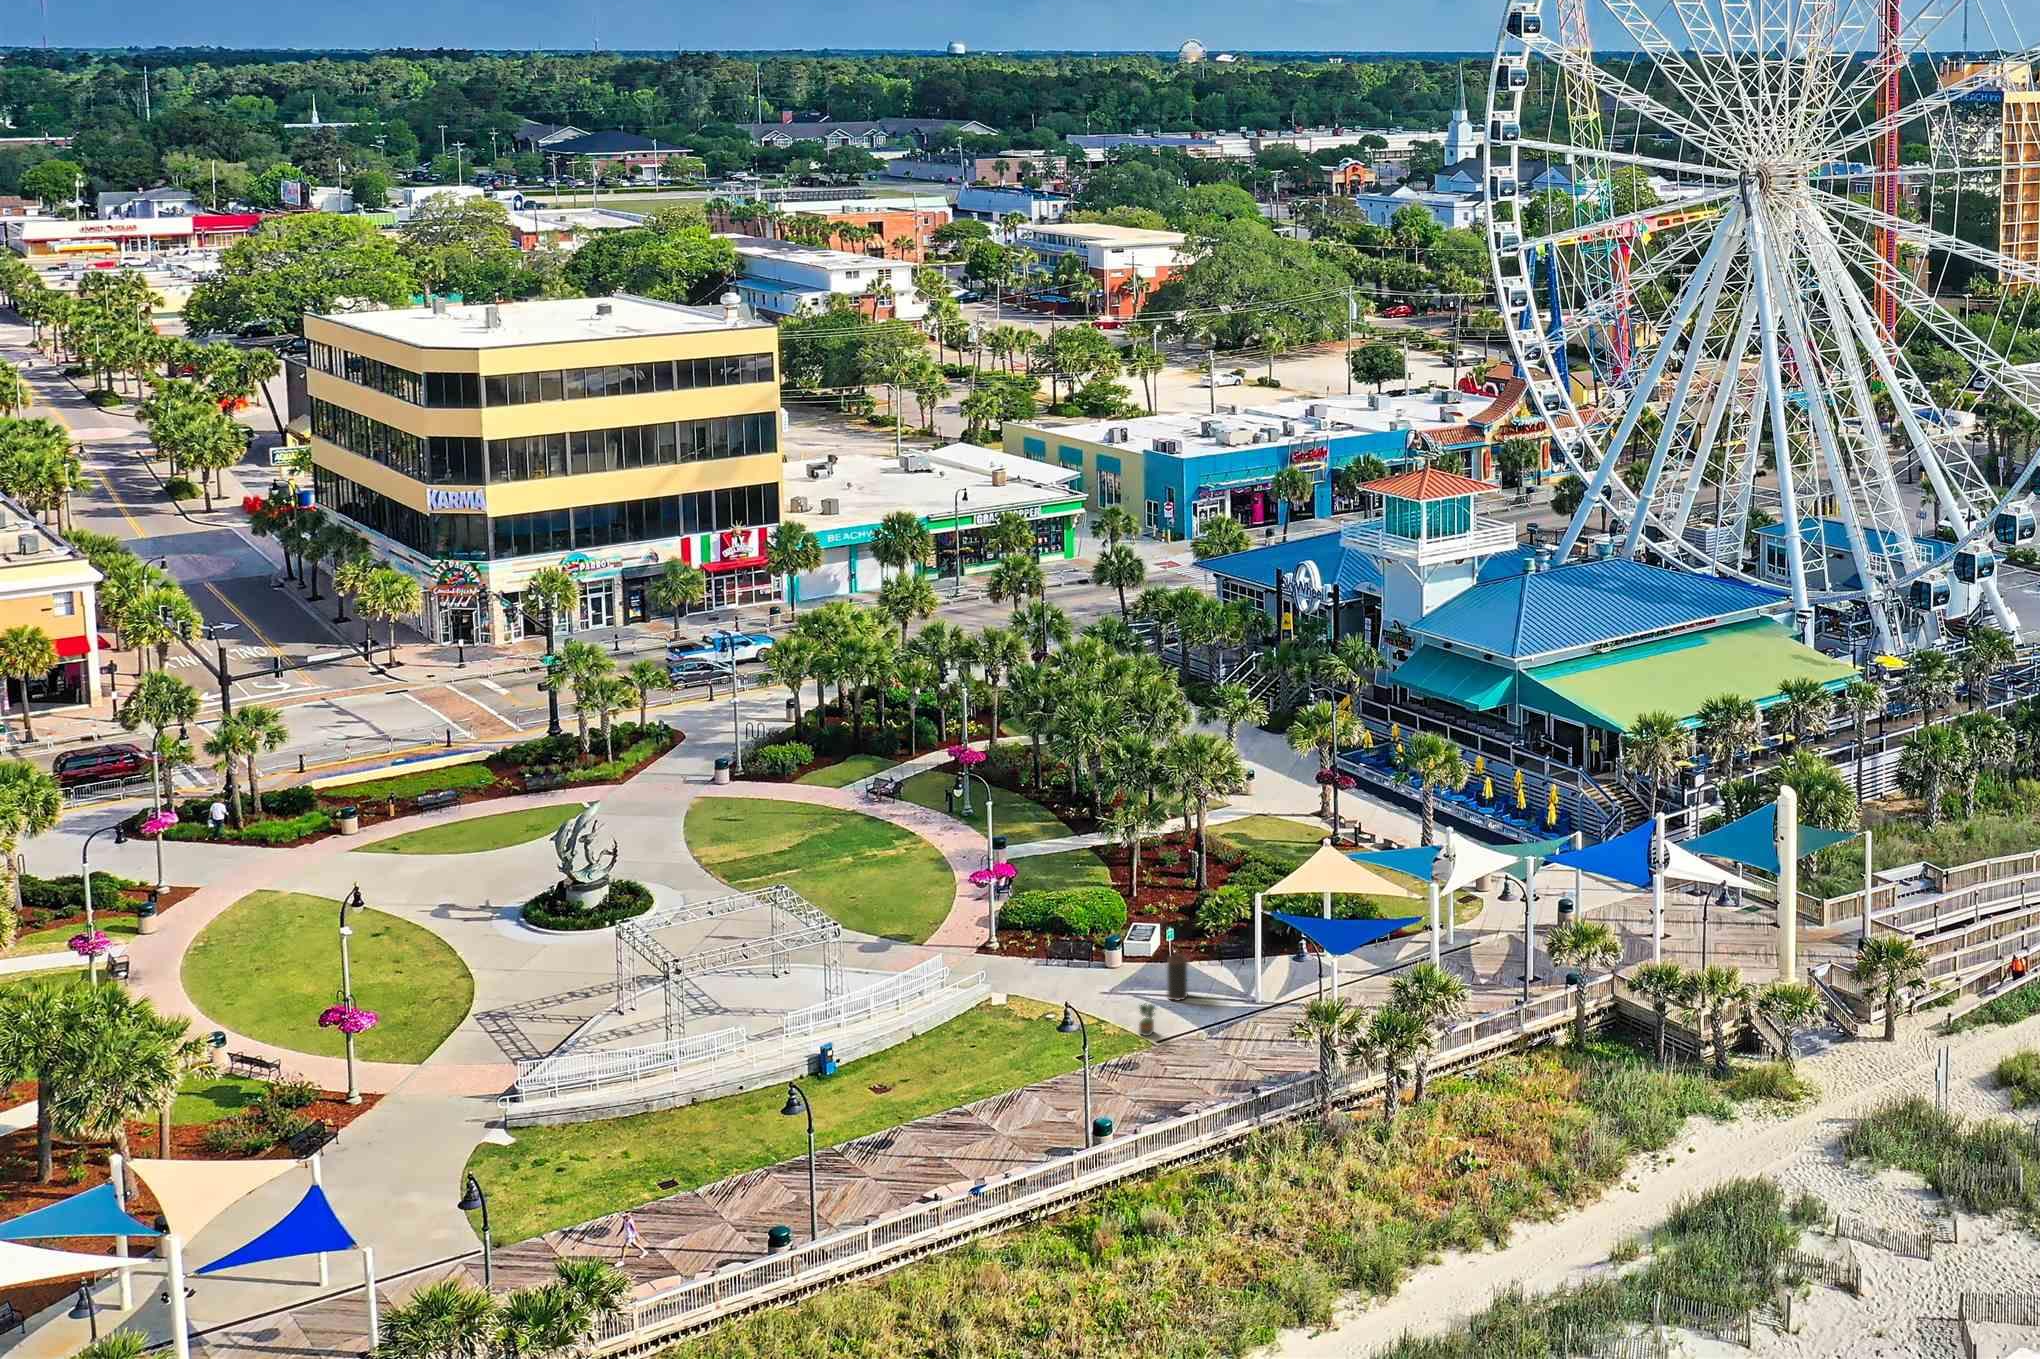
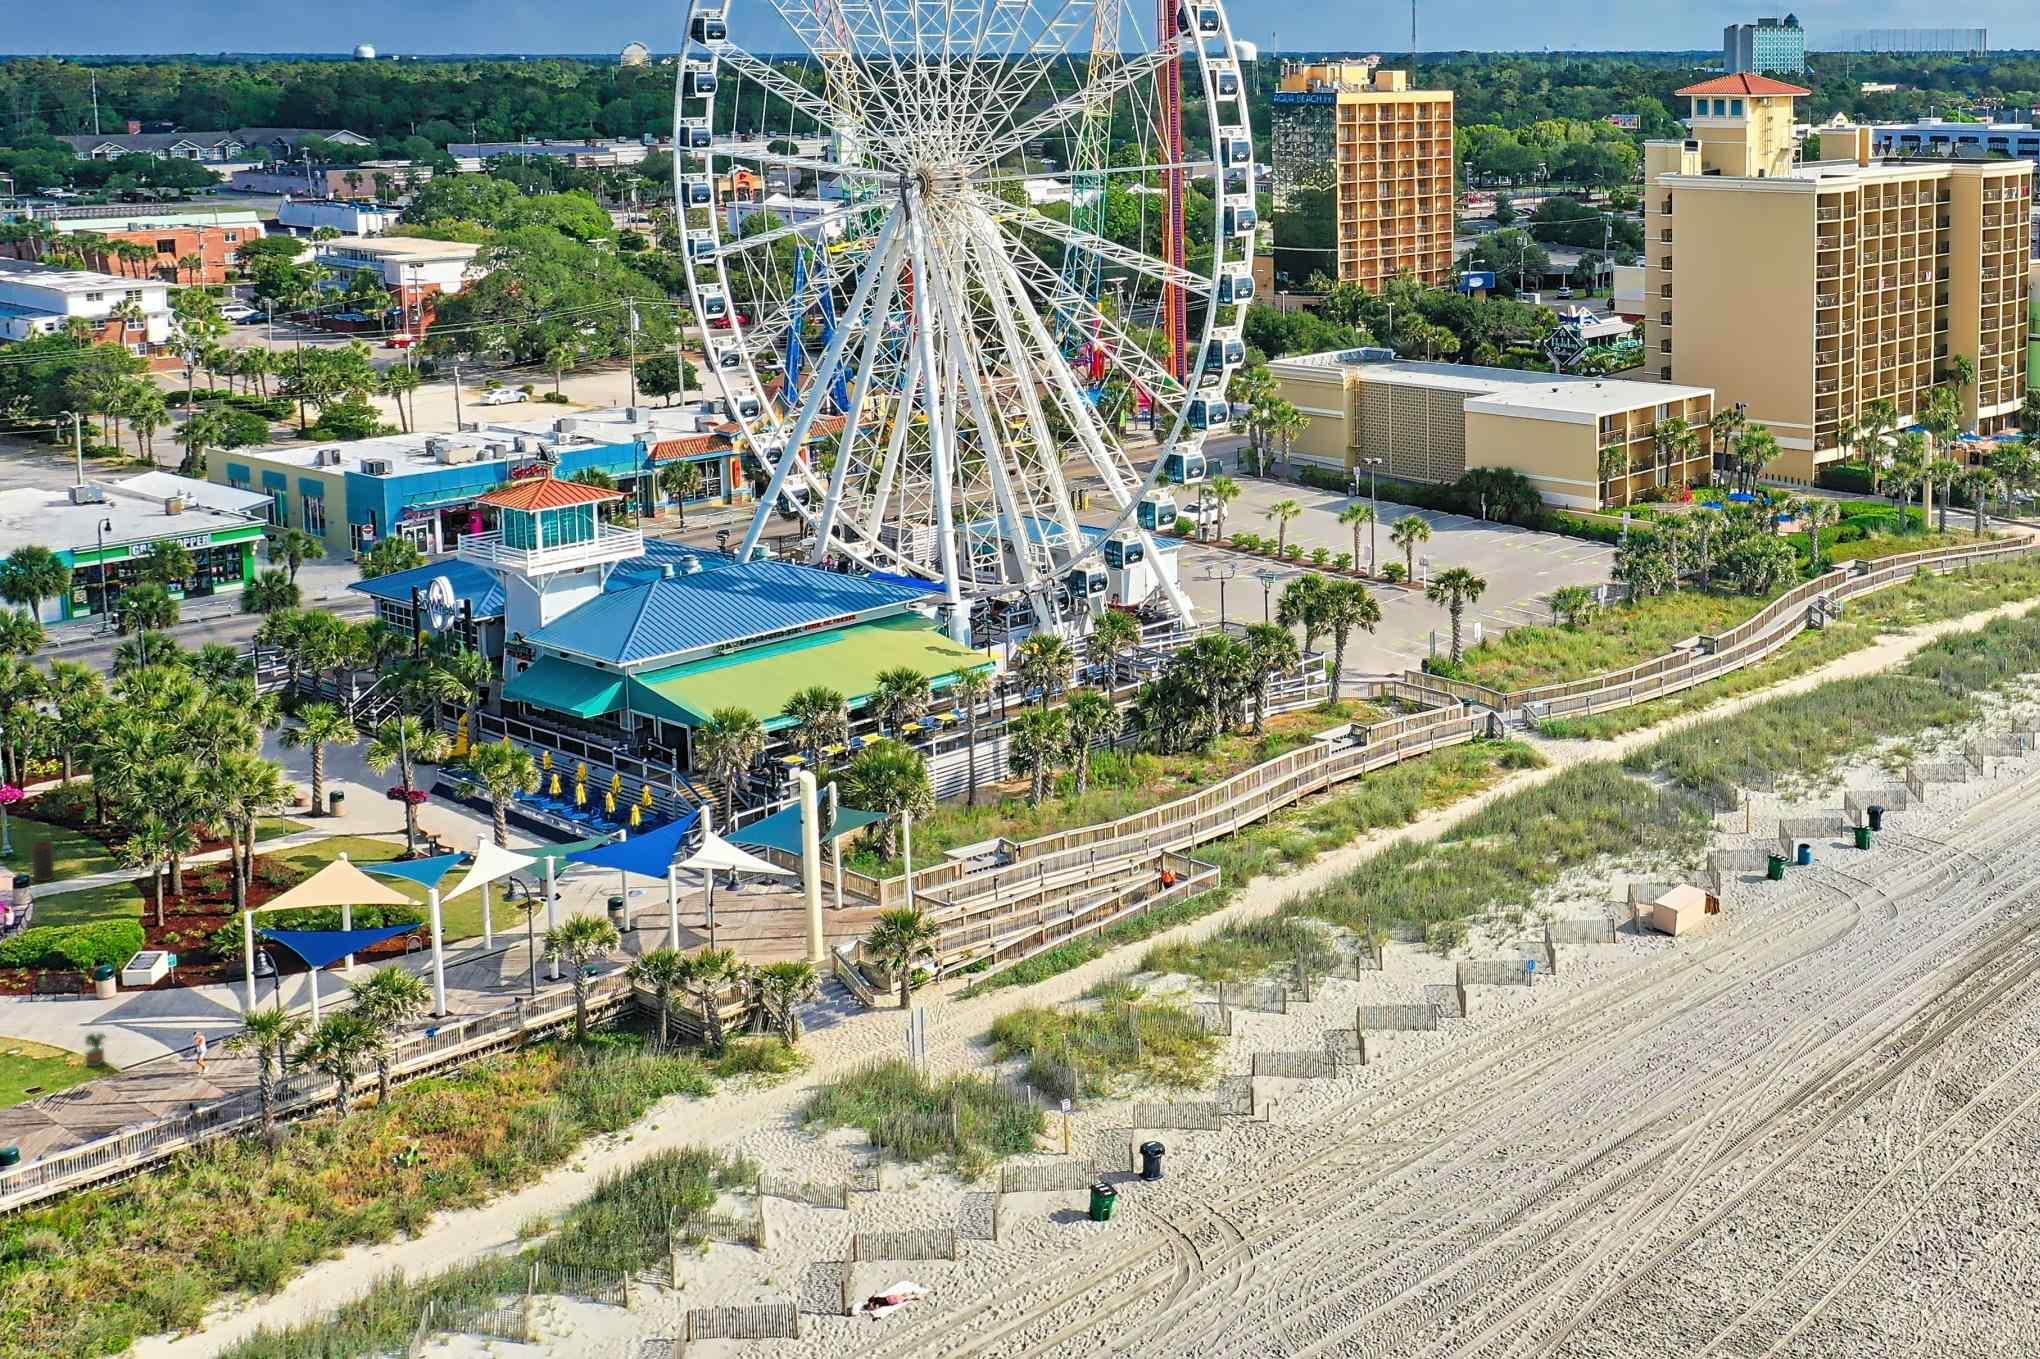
trash can: present [1167,954,1188,1000] -> present [31,841,54,881]

